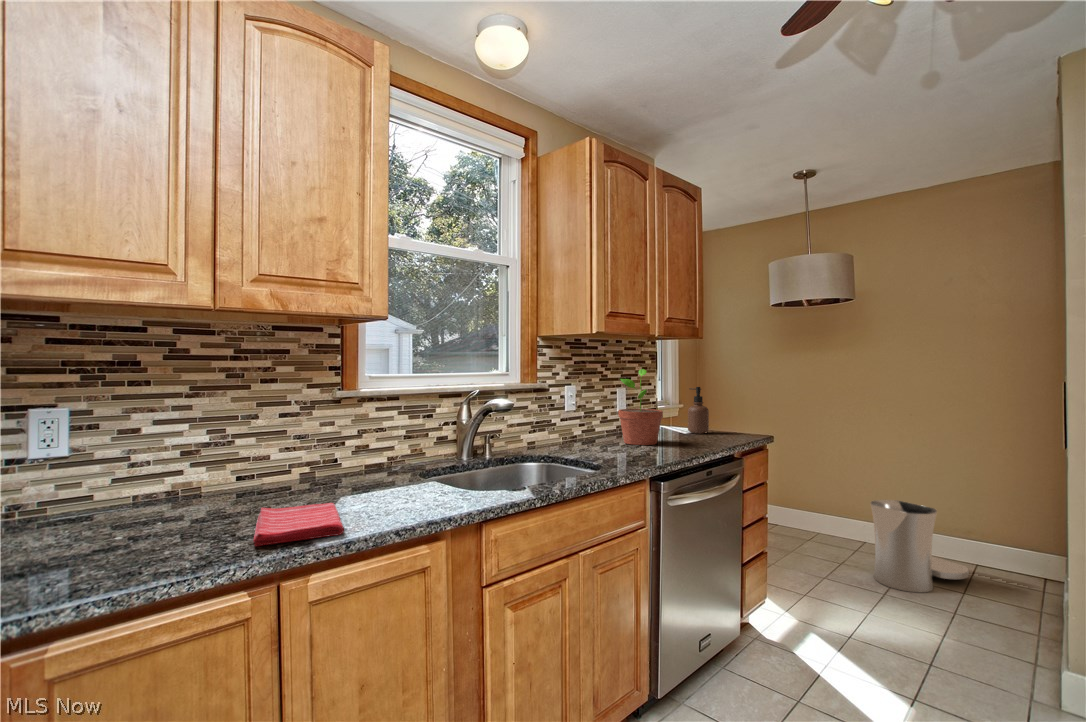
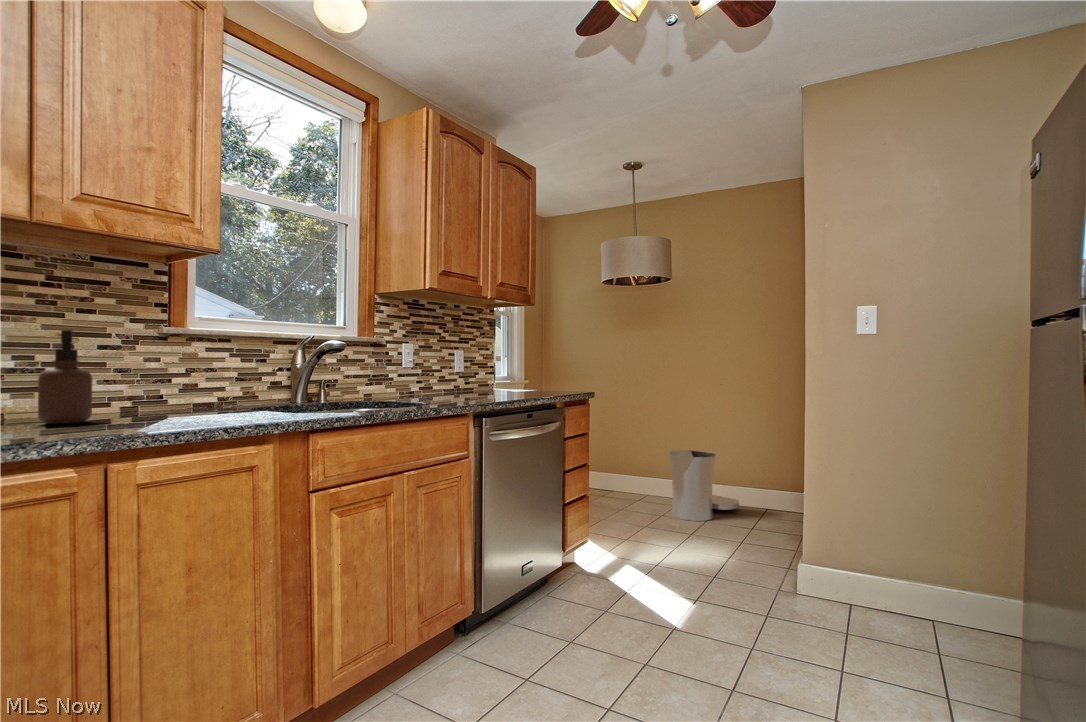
potted plant: present [618,369,663,445] -> none [454,332,493,397]
soap dispenser: present [688,387,709,434] -> present [38,330,93,424]
dish towel: present [253,503,344,546] -> none [76,416,174,436]

